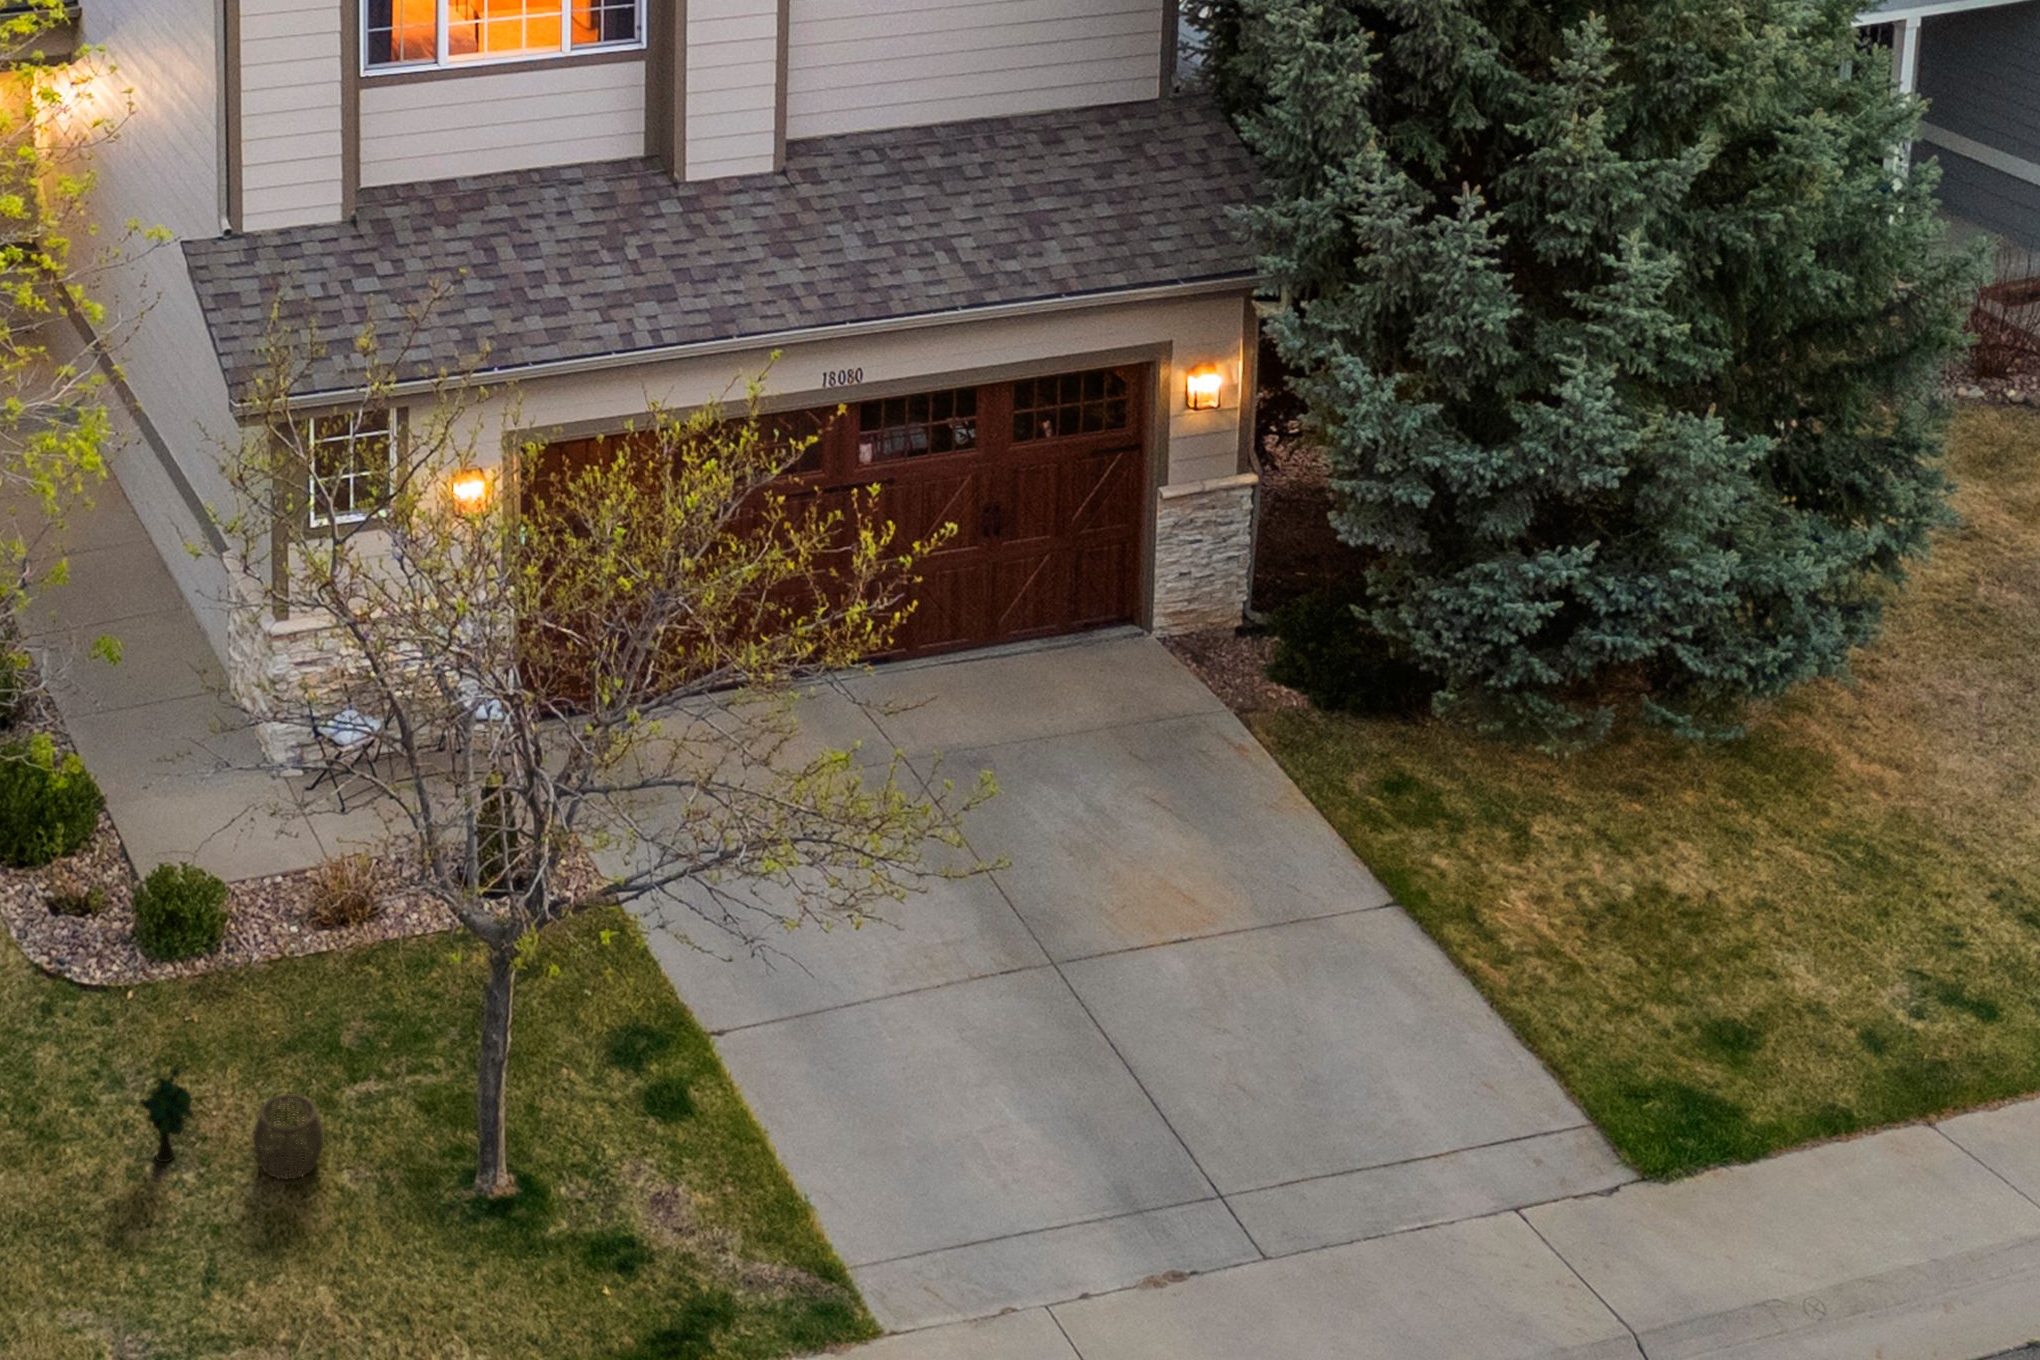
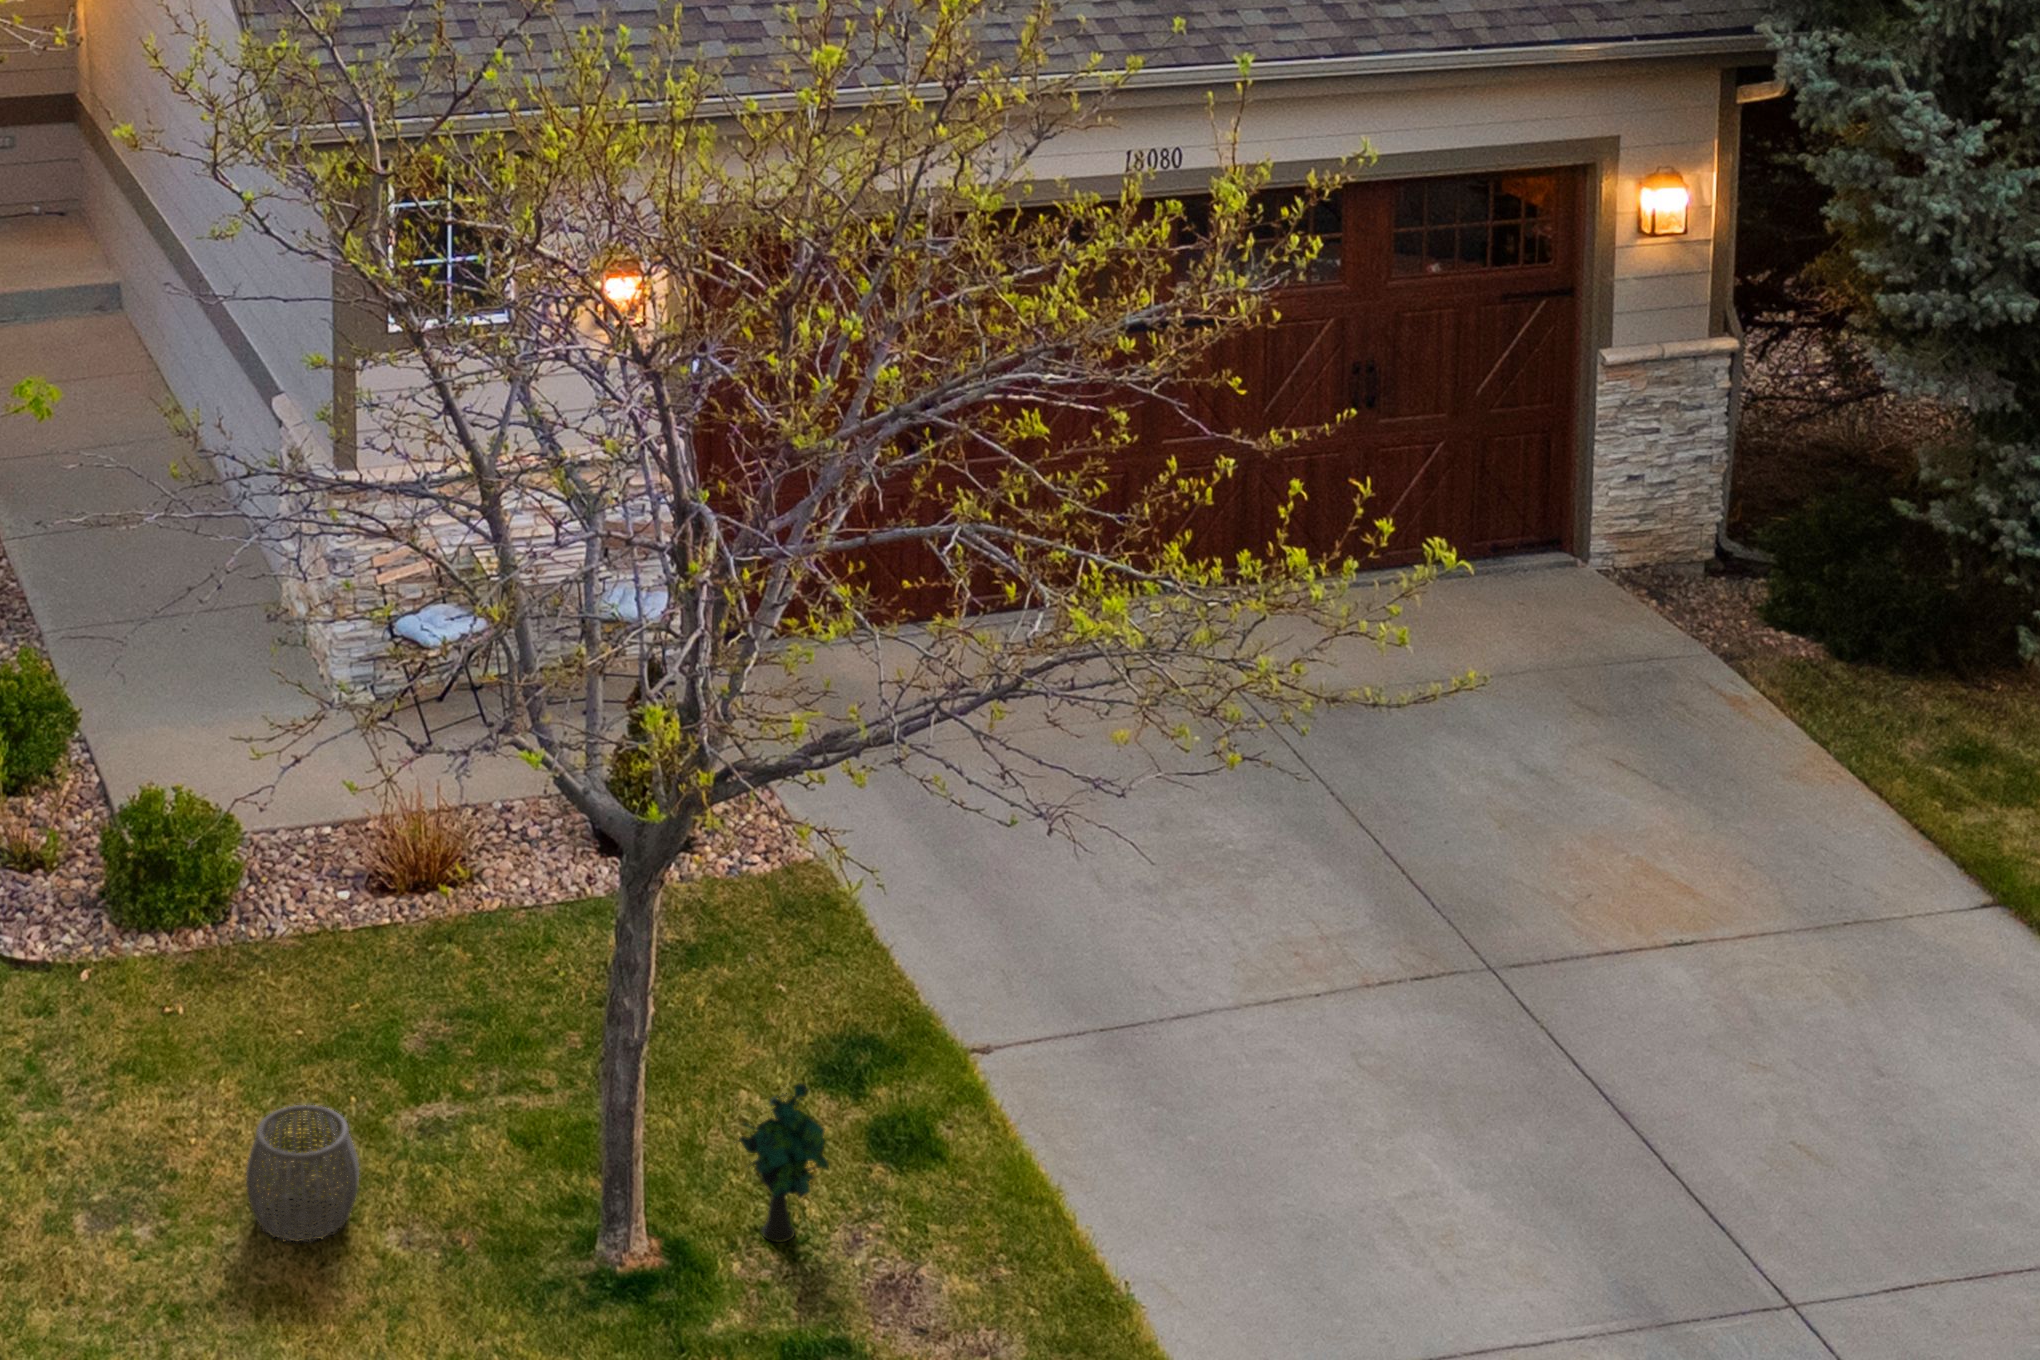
decorative plant: present [139,1068,194,1162] -> present [734,1084,829,1242]

